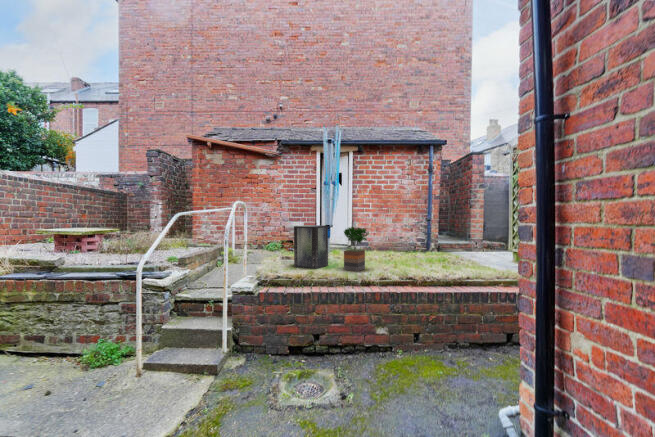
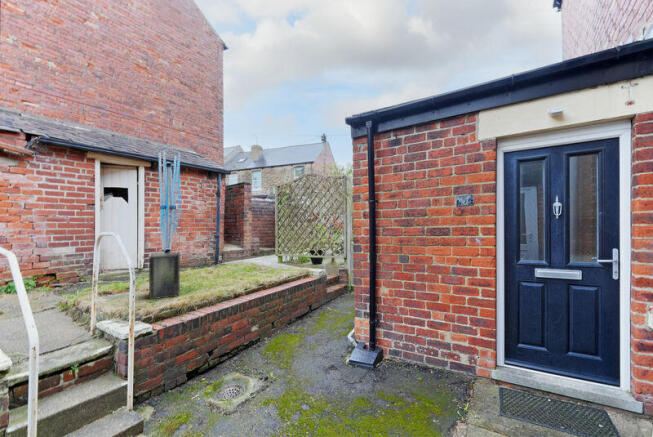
potted tree: present [344,227,369,271] -> none [200,252,227,291]

